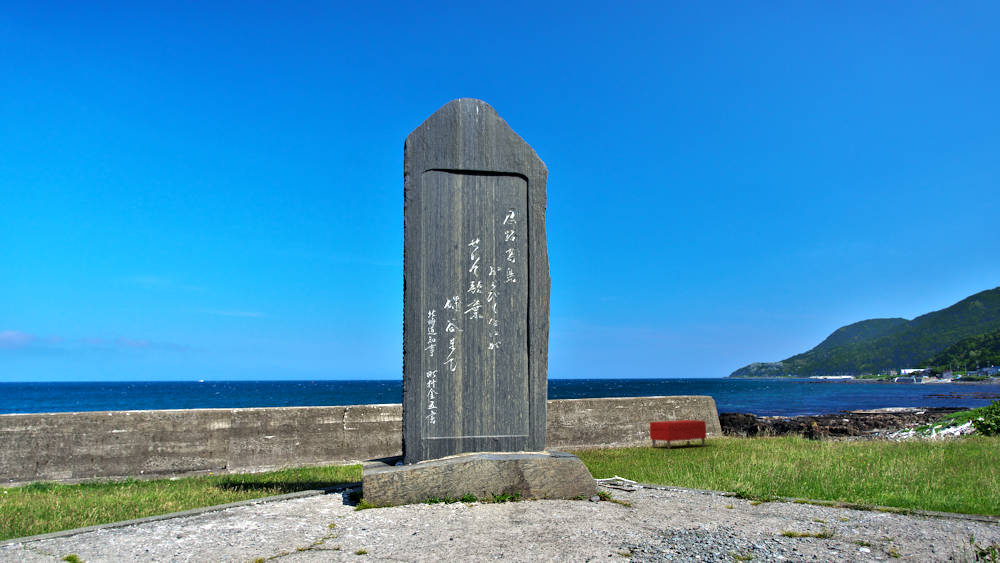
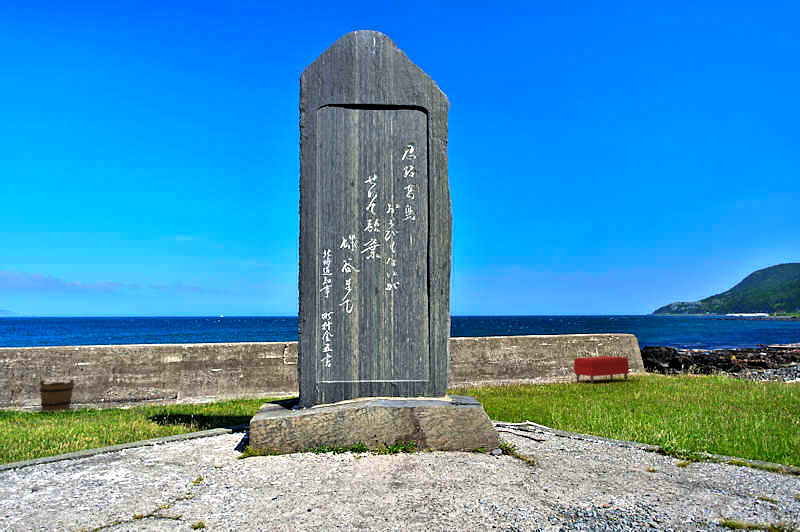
bucket: none [75,448,113,483] -> present [40,379,74,410]

